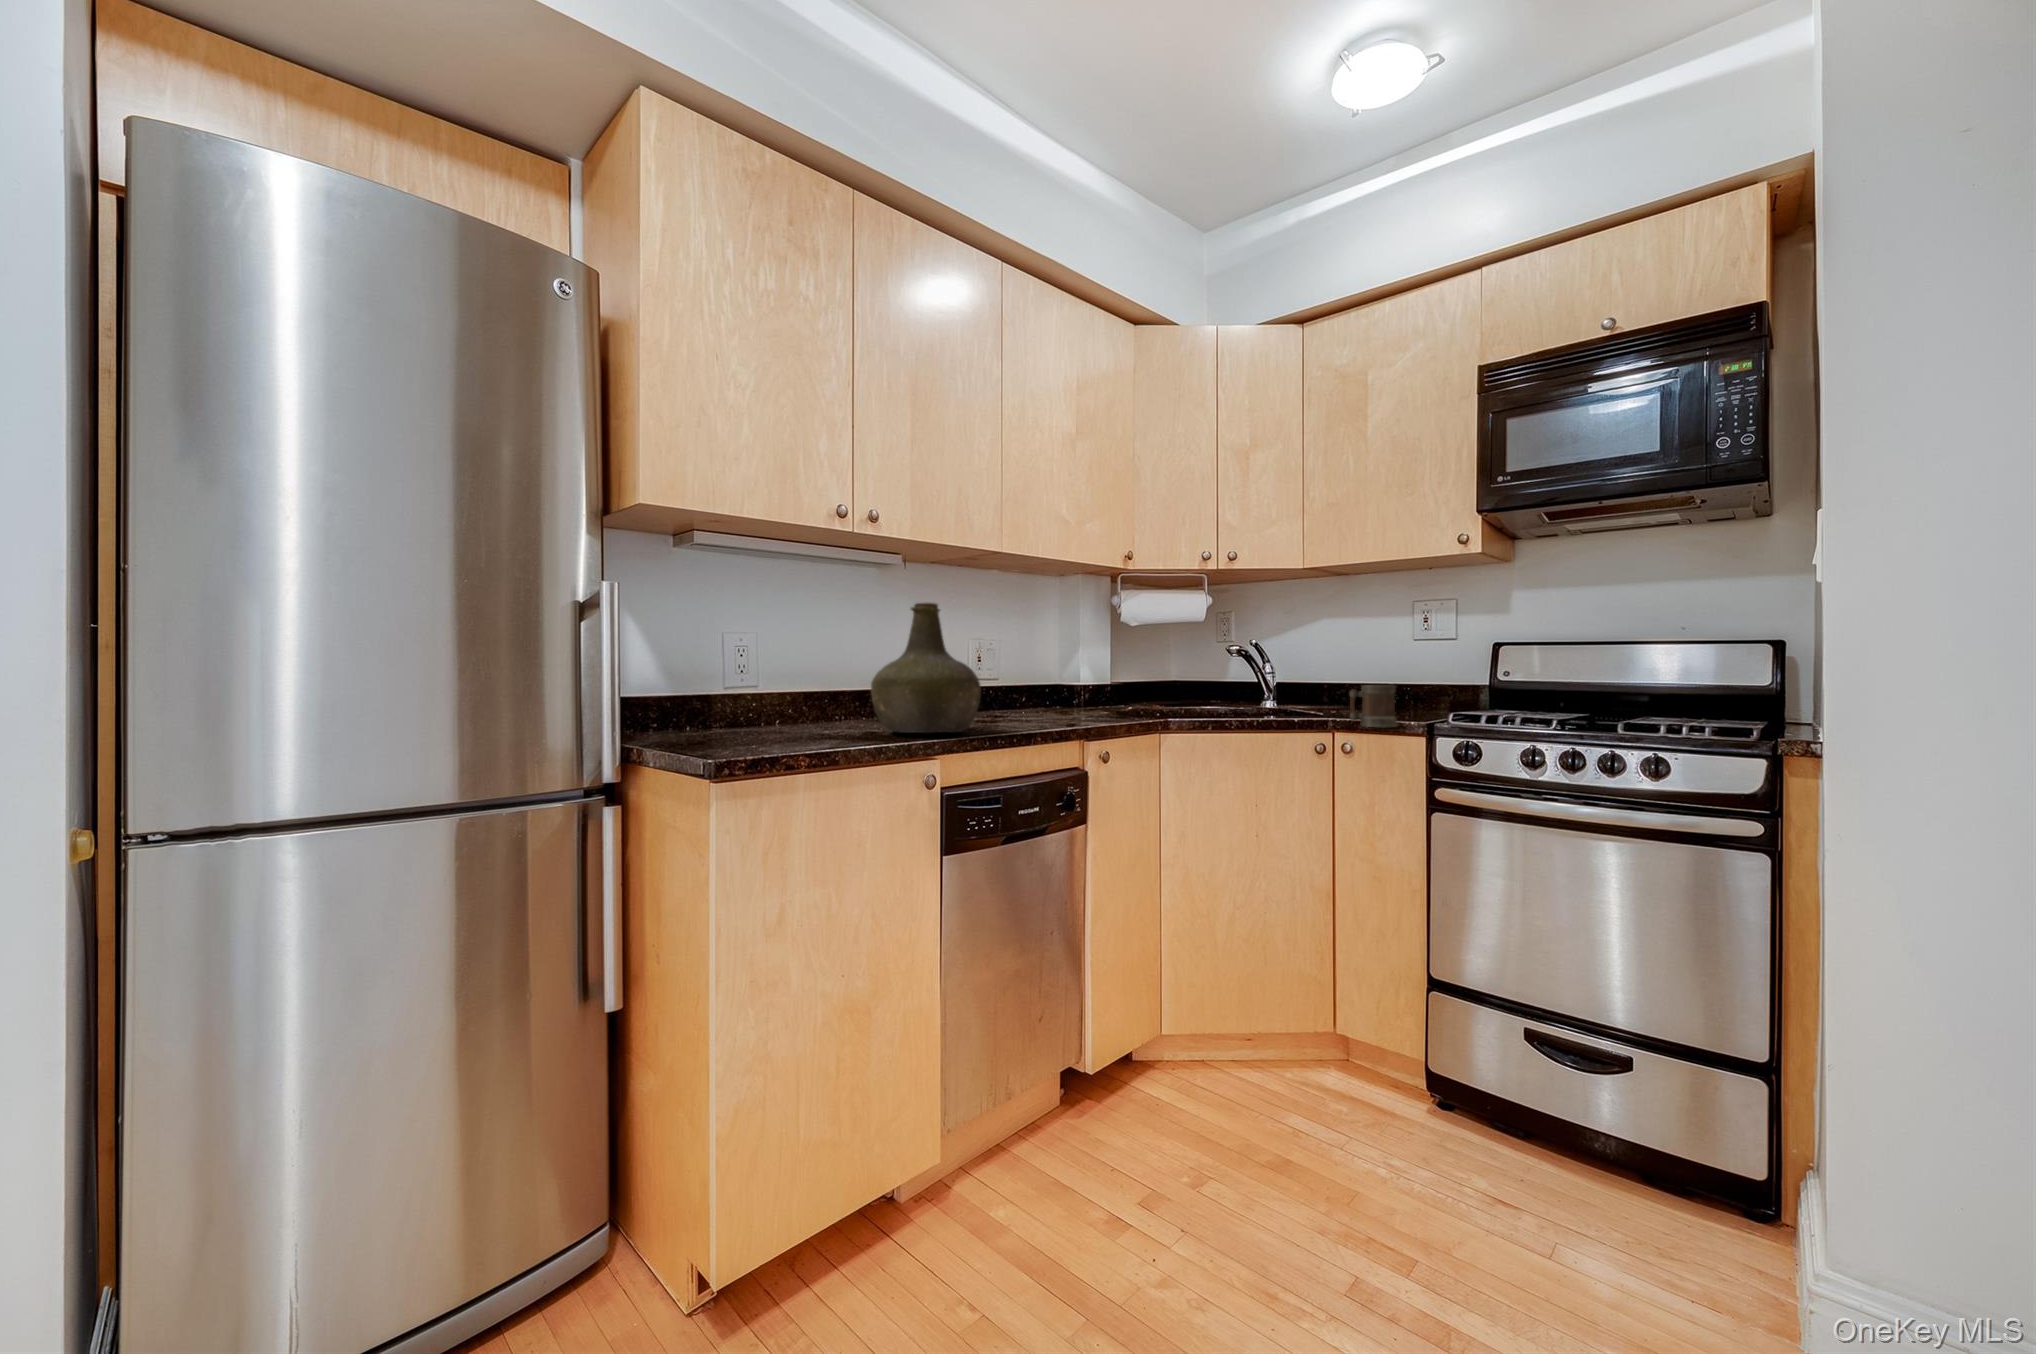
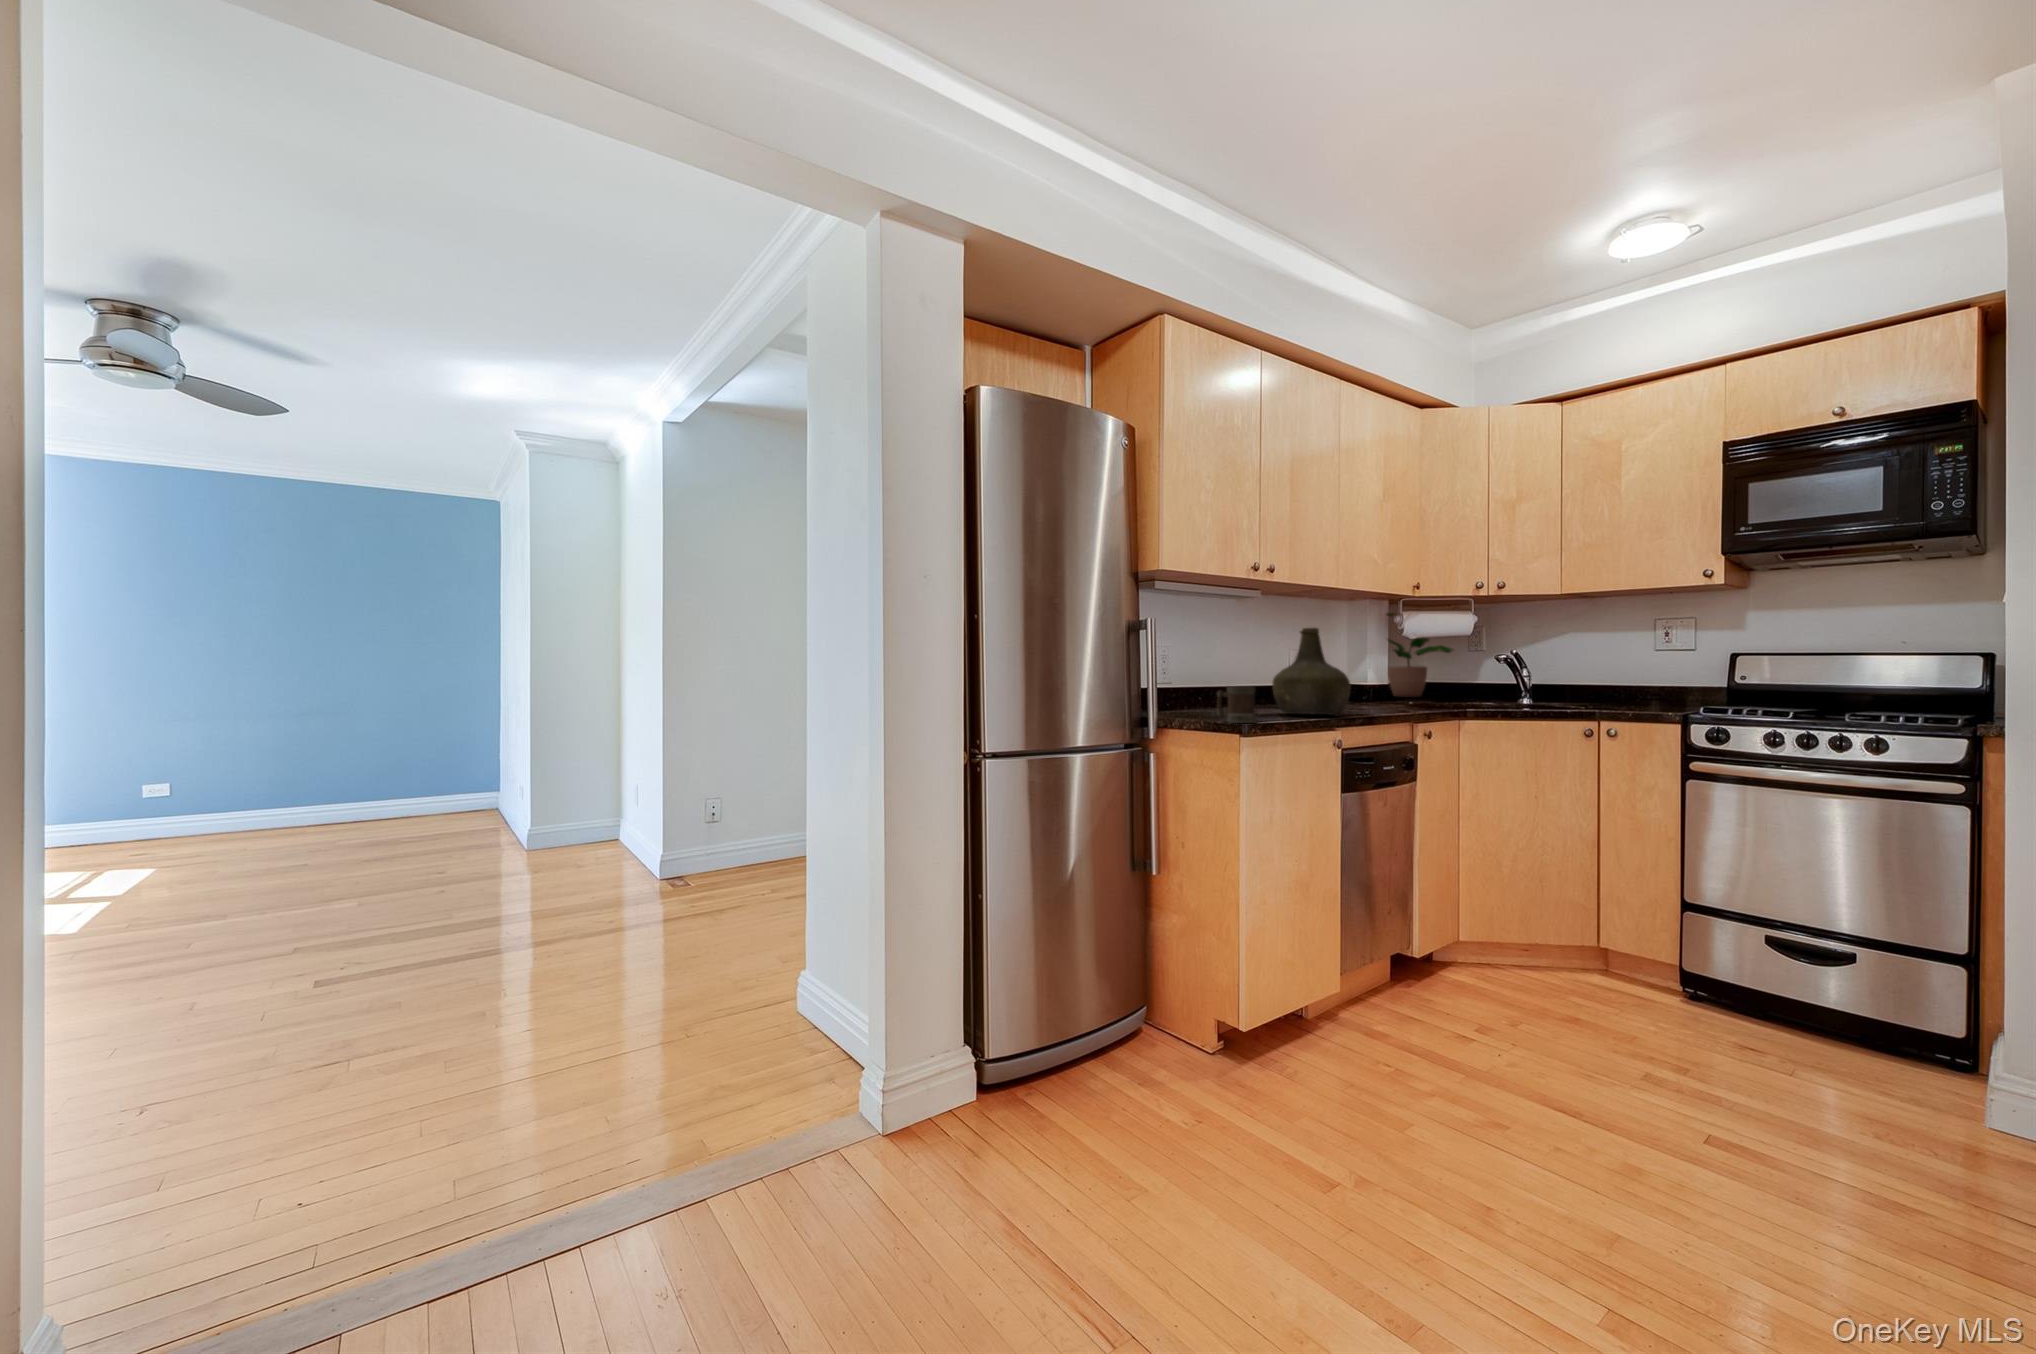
potted plant: none [1093,594,1191,700] -> present [1387,613,1453,697]
mug: present [1350,685,1397,727] -> present [1217,687,1257,723]

